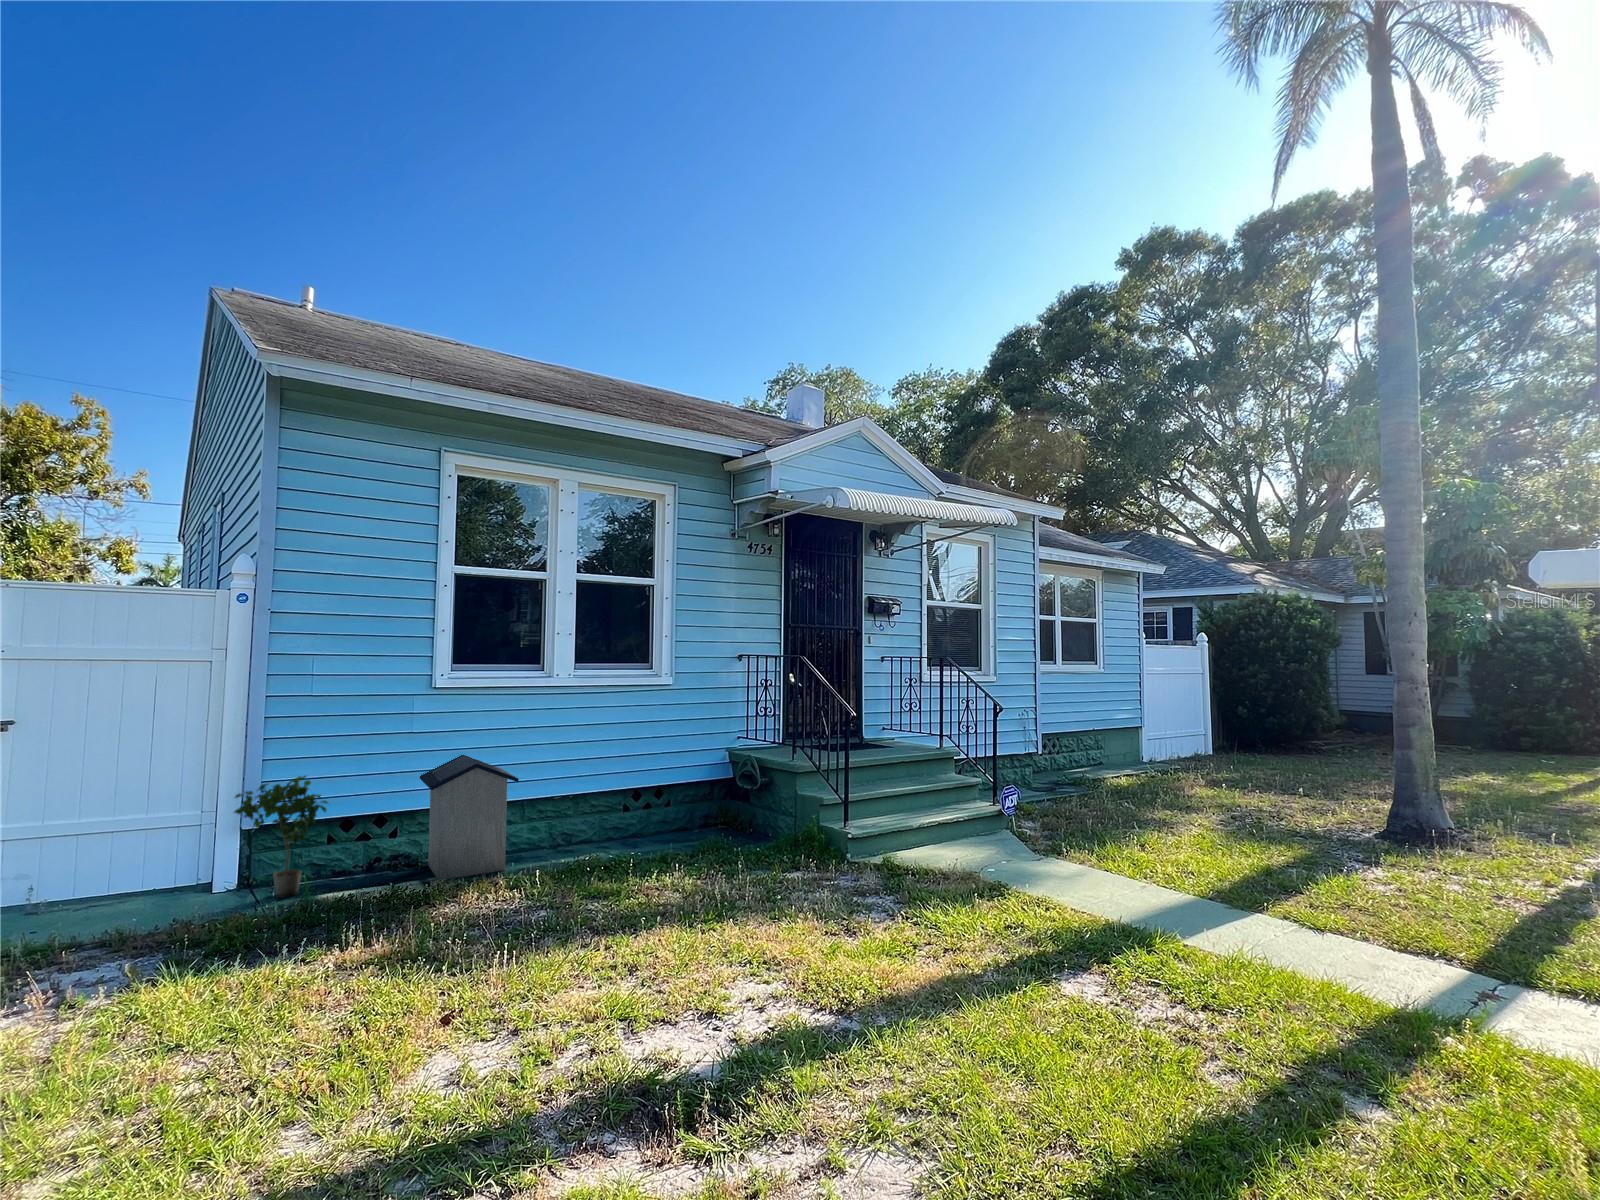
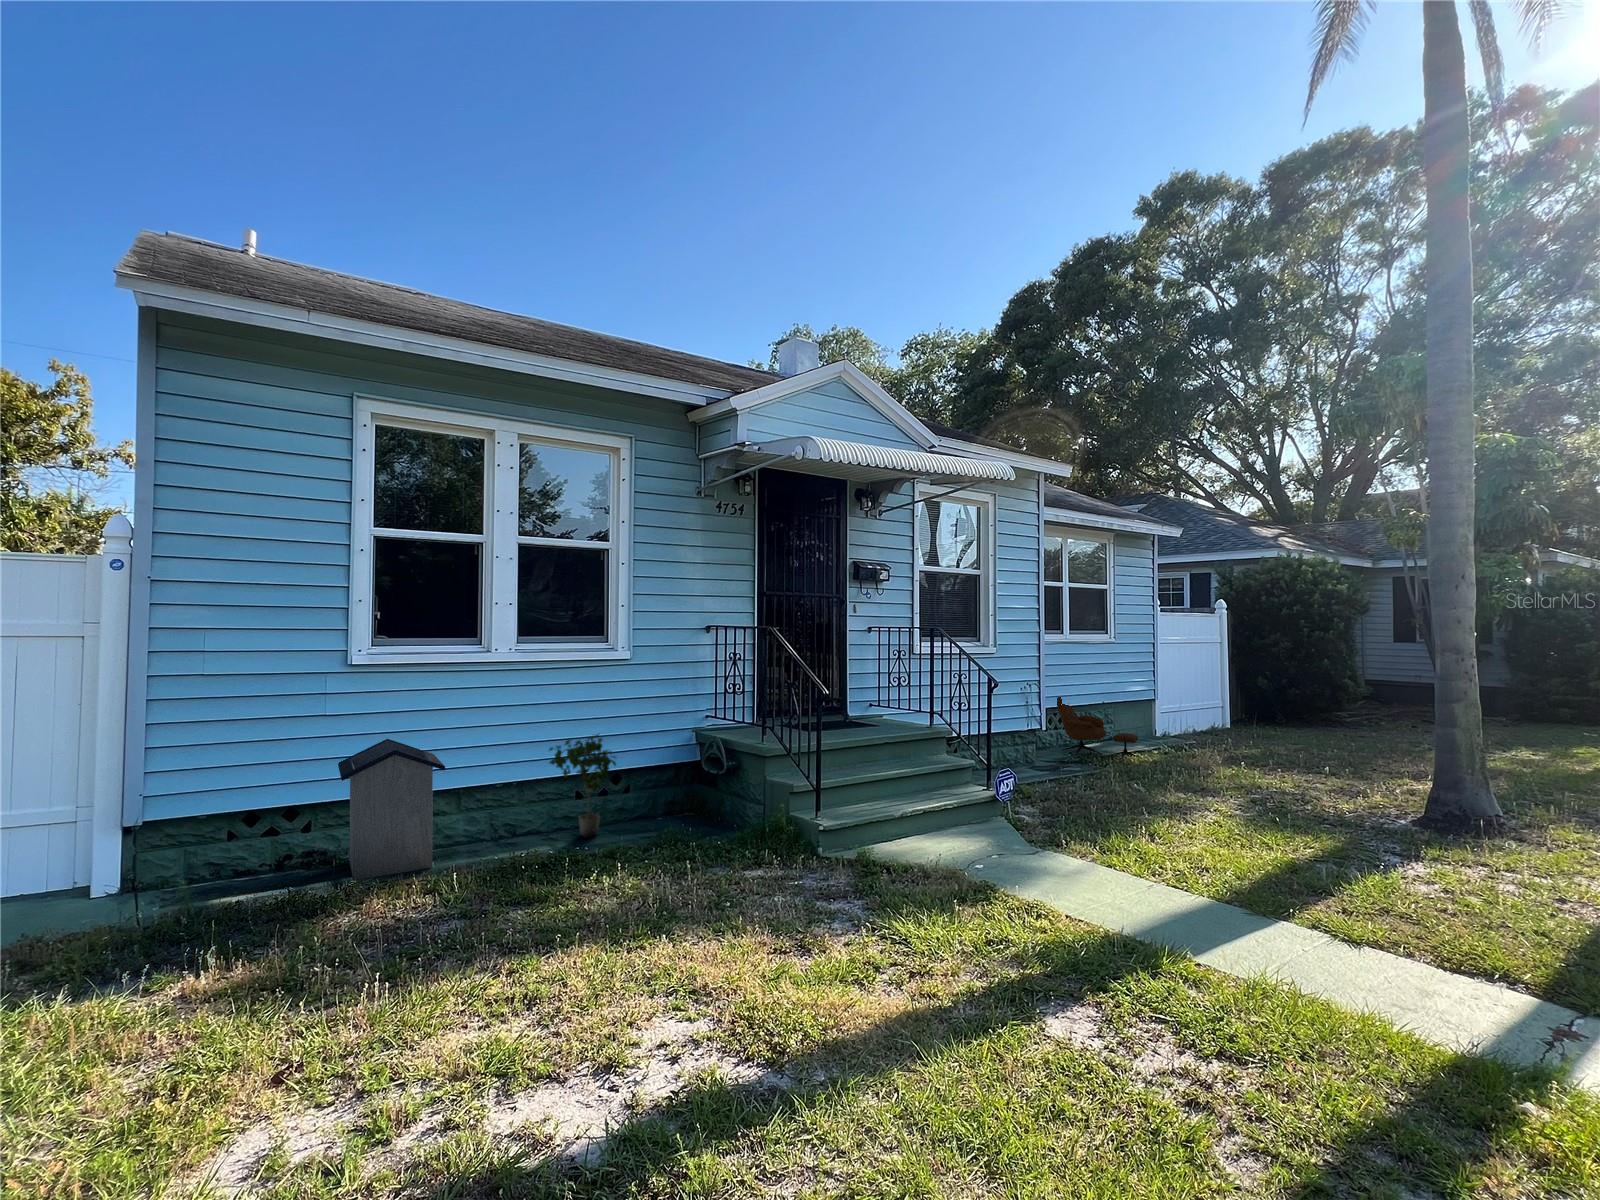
lounge chair: none [1052,720,1132,782] -> present [1057,697,1141,759]
potted plant: present [234,776,328,898] -> present [549,734,616,837]

